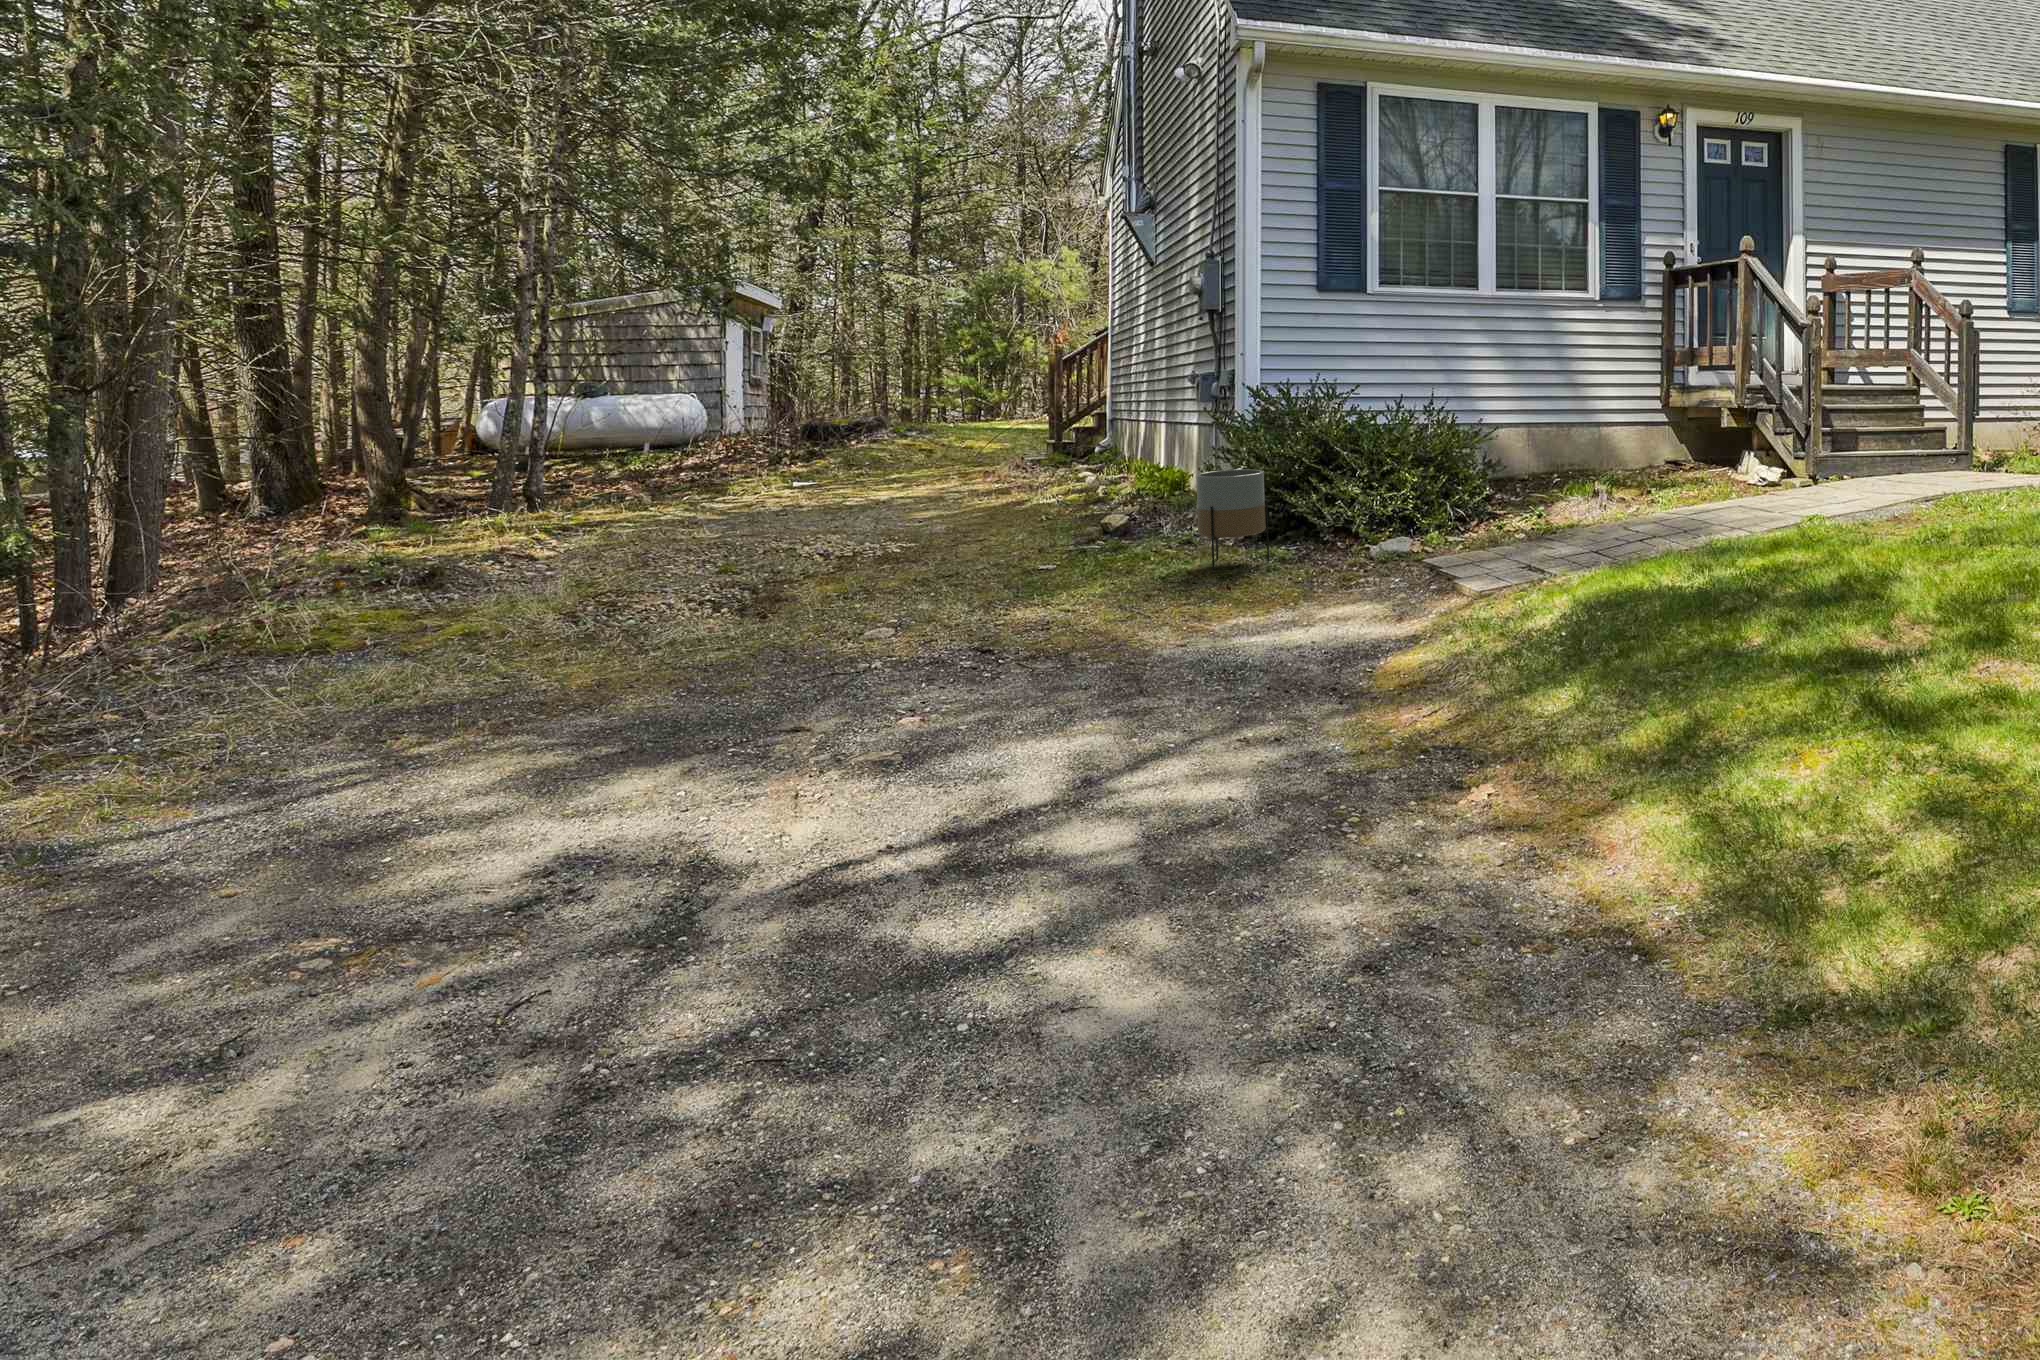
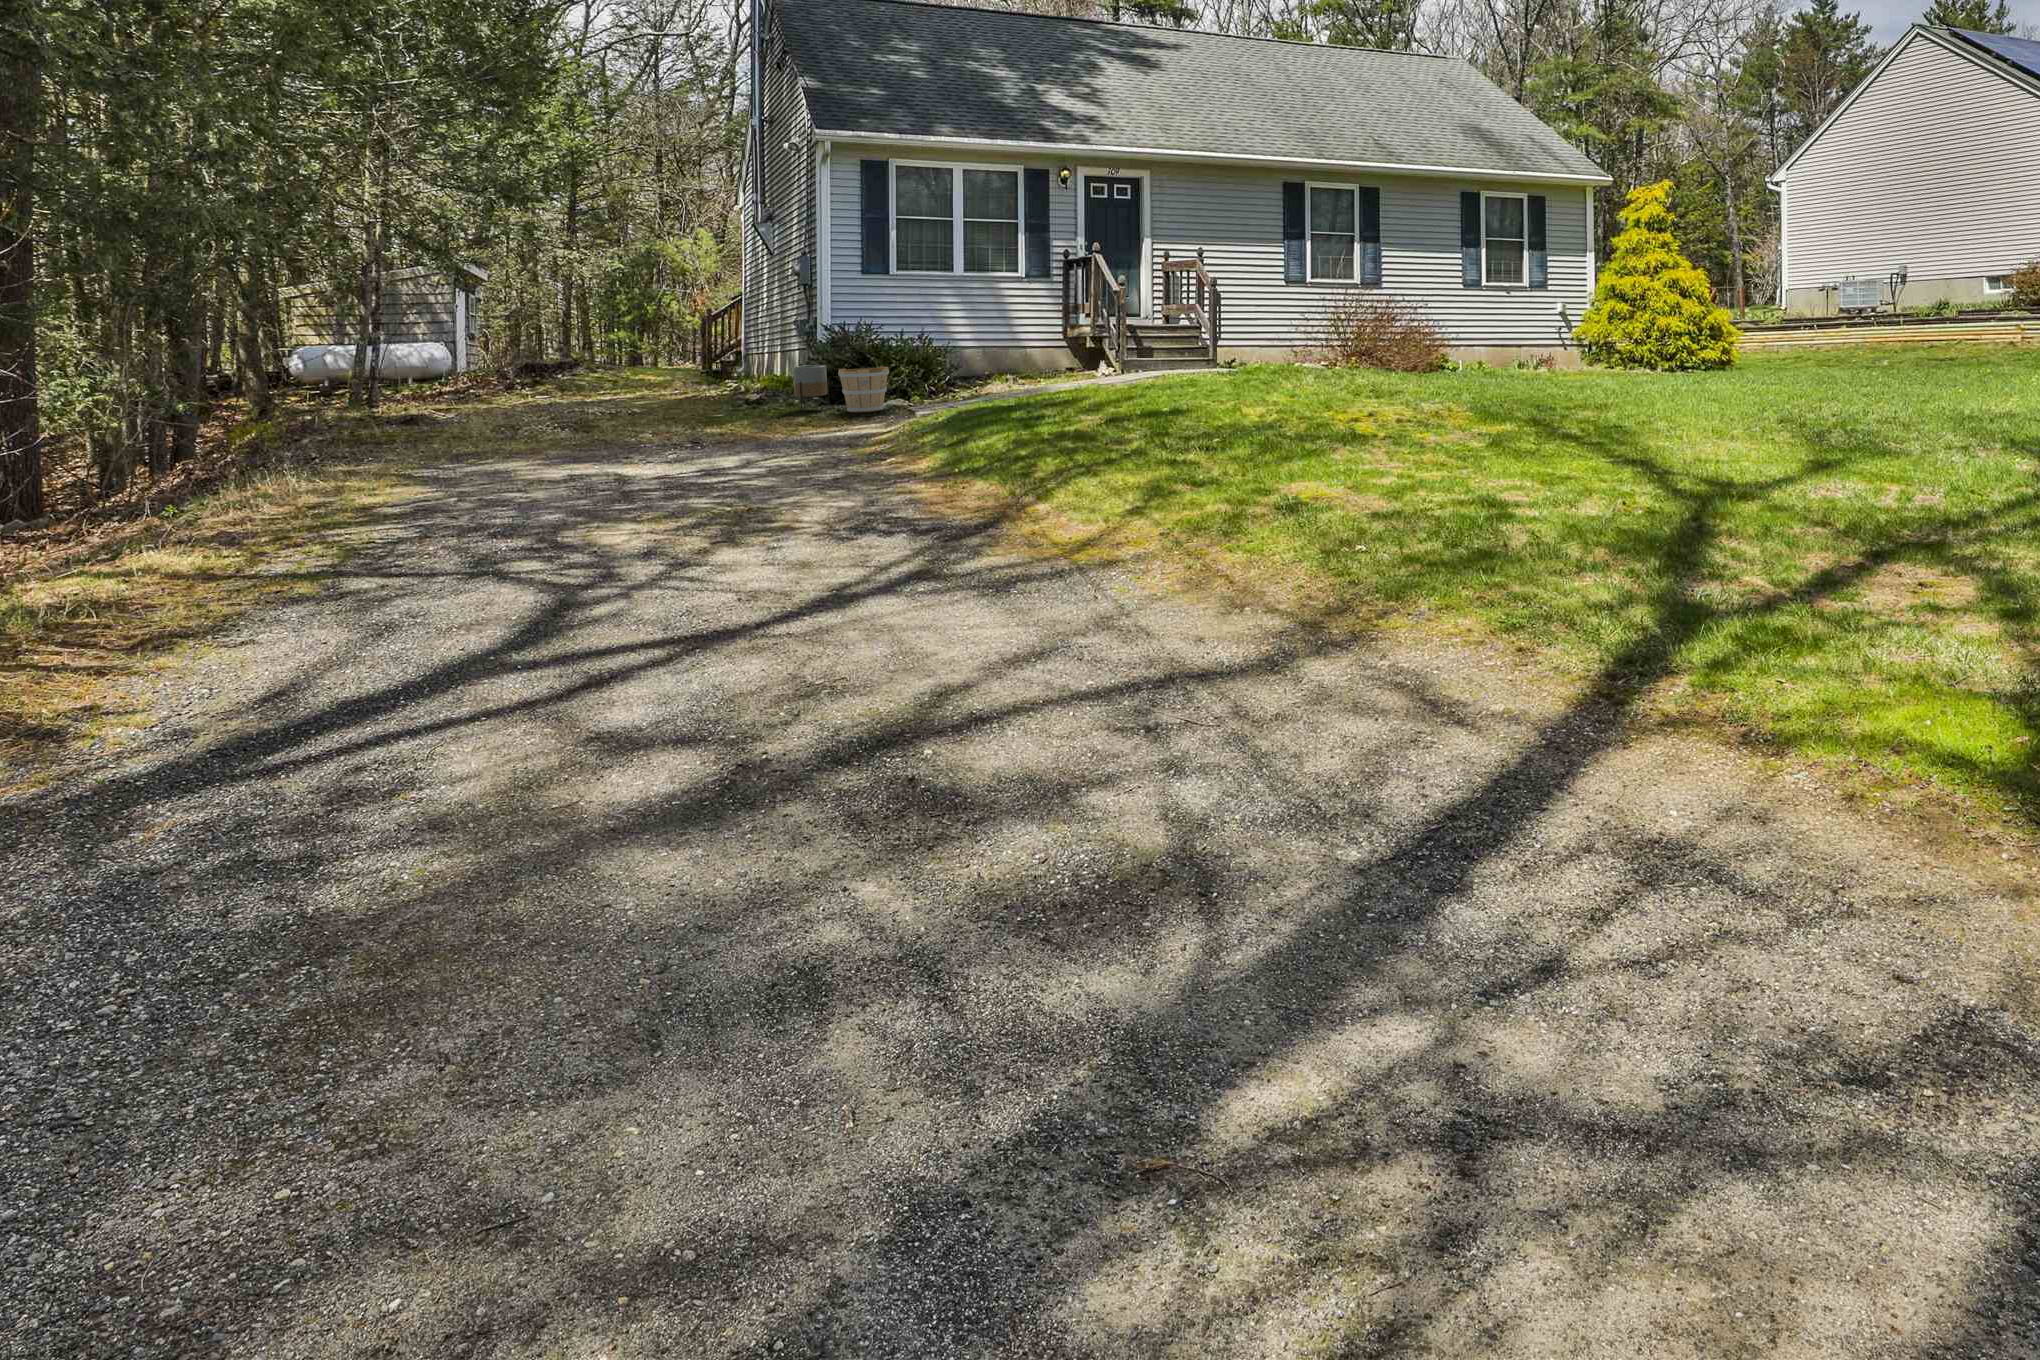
wooden bucket: none [1292,474,1399,576] -> present [838,367,889,412]

